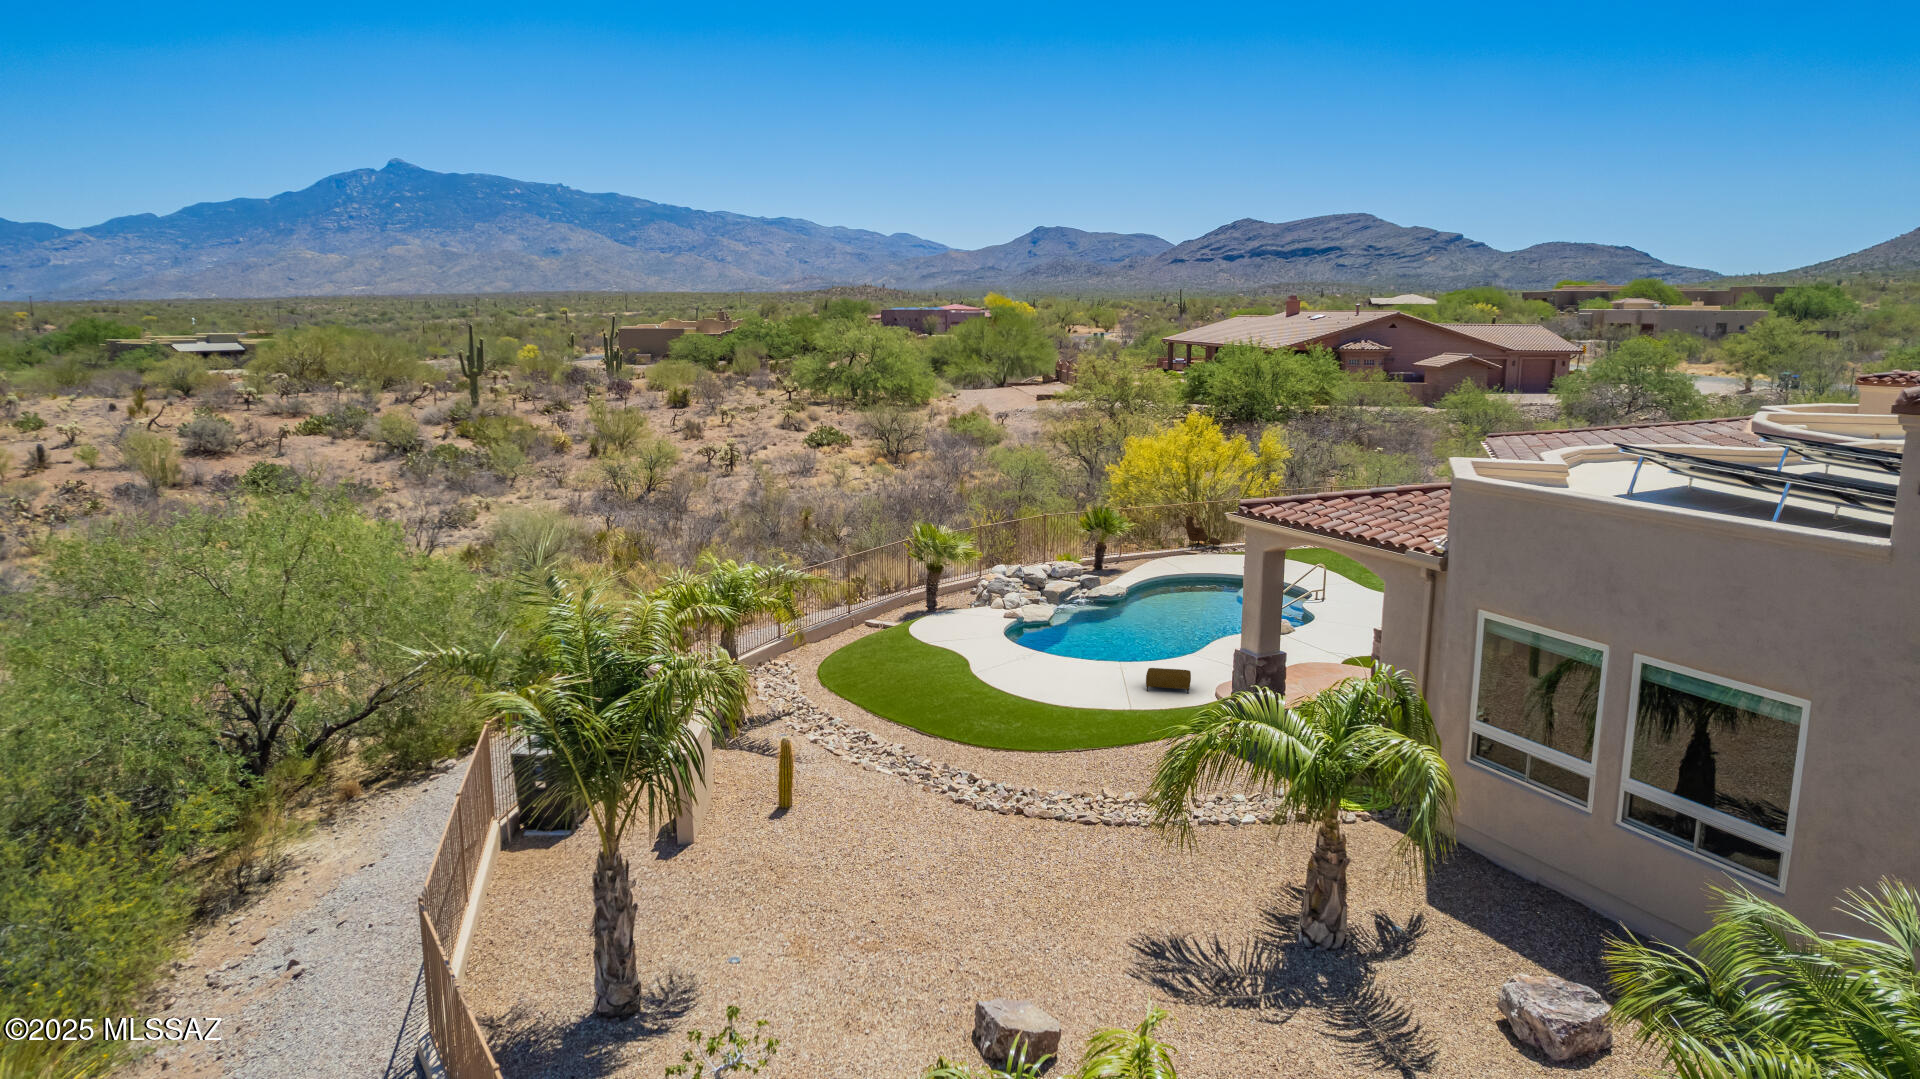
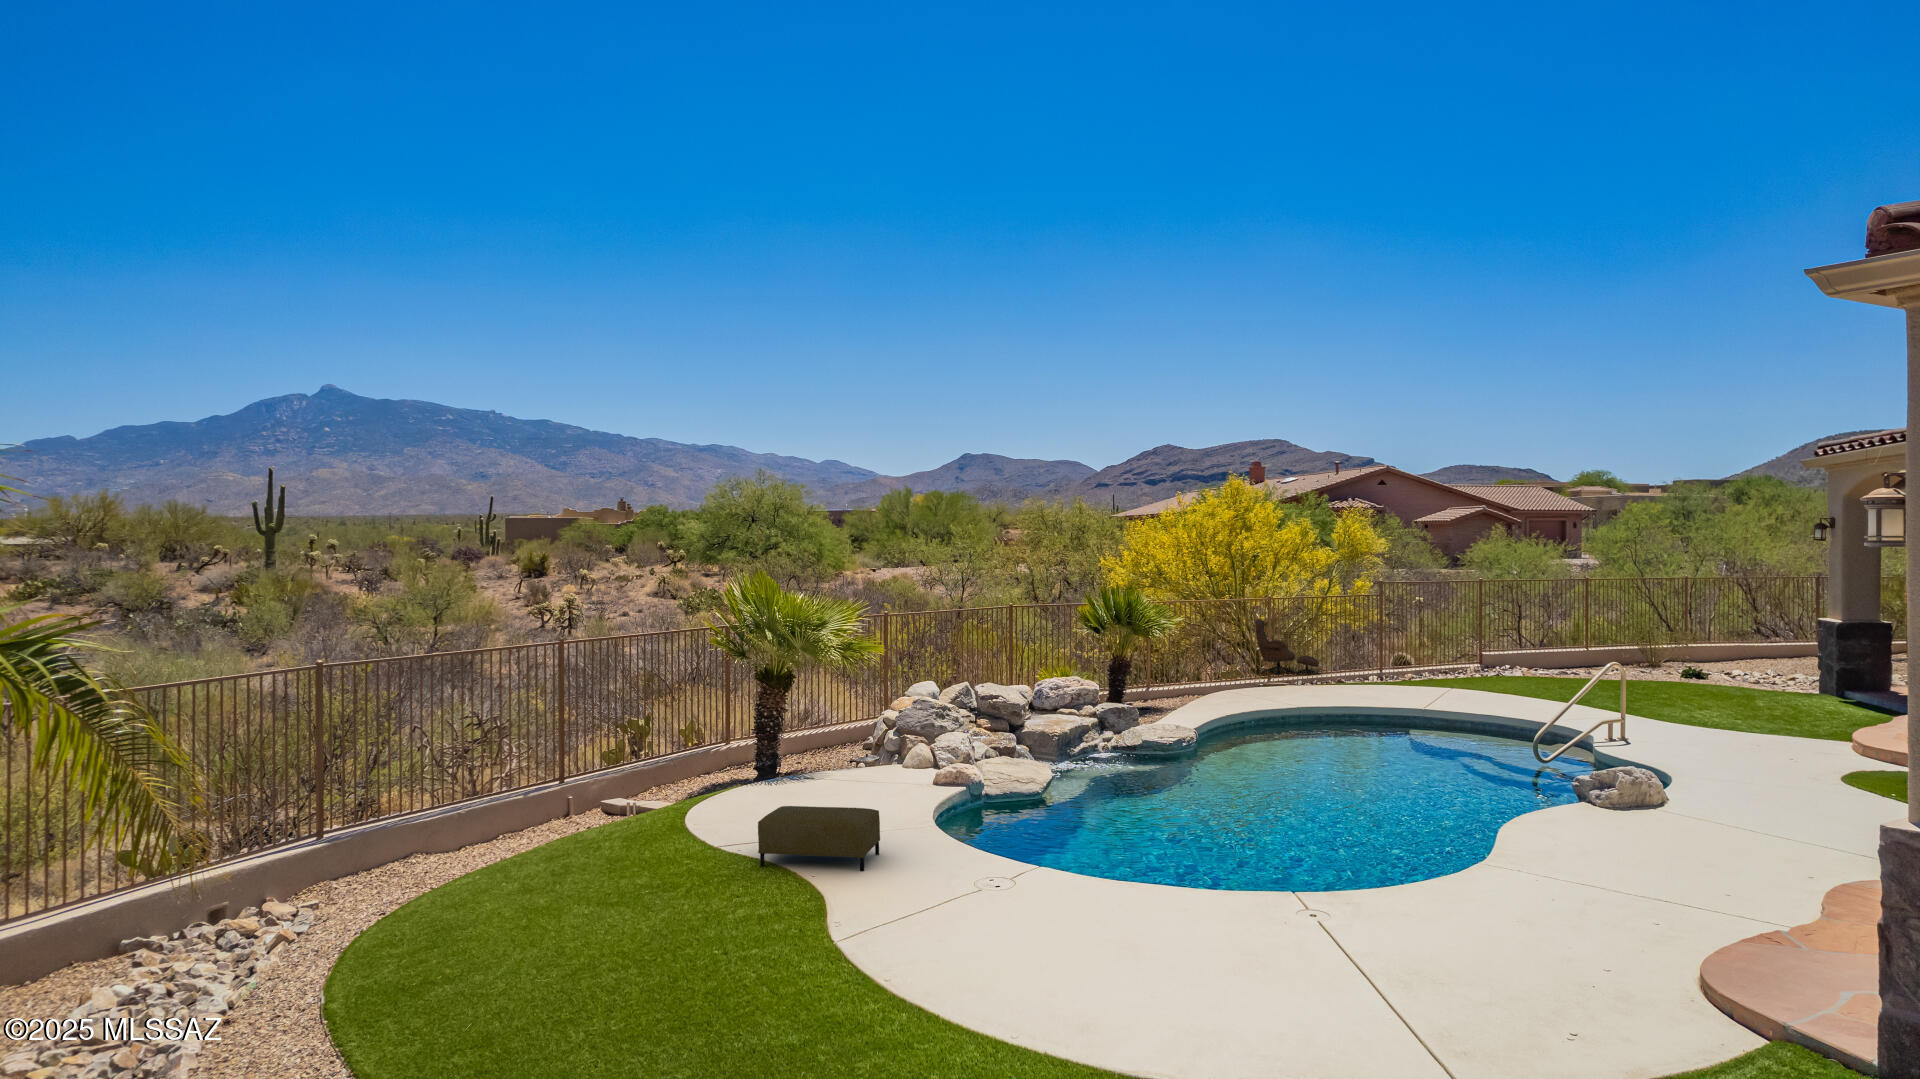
ottoman: present [1146,668,1191,694] -> present [758,806,880,871]

